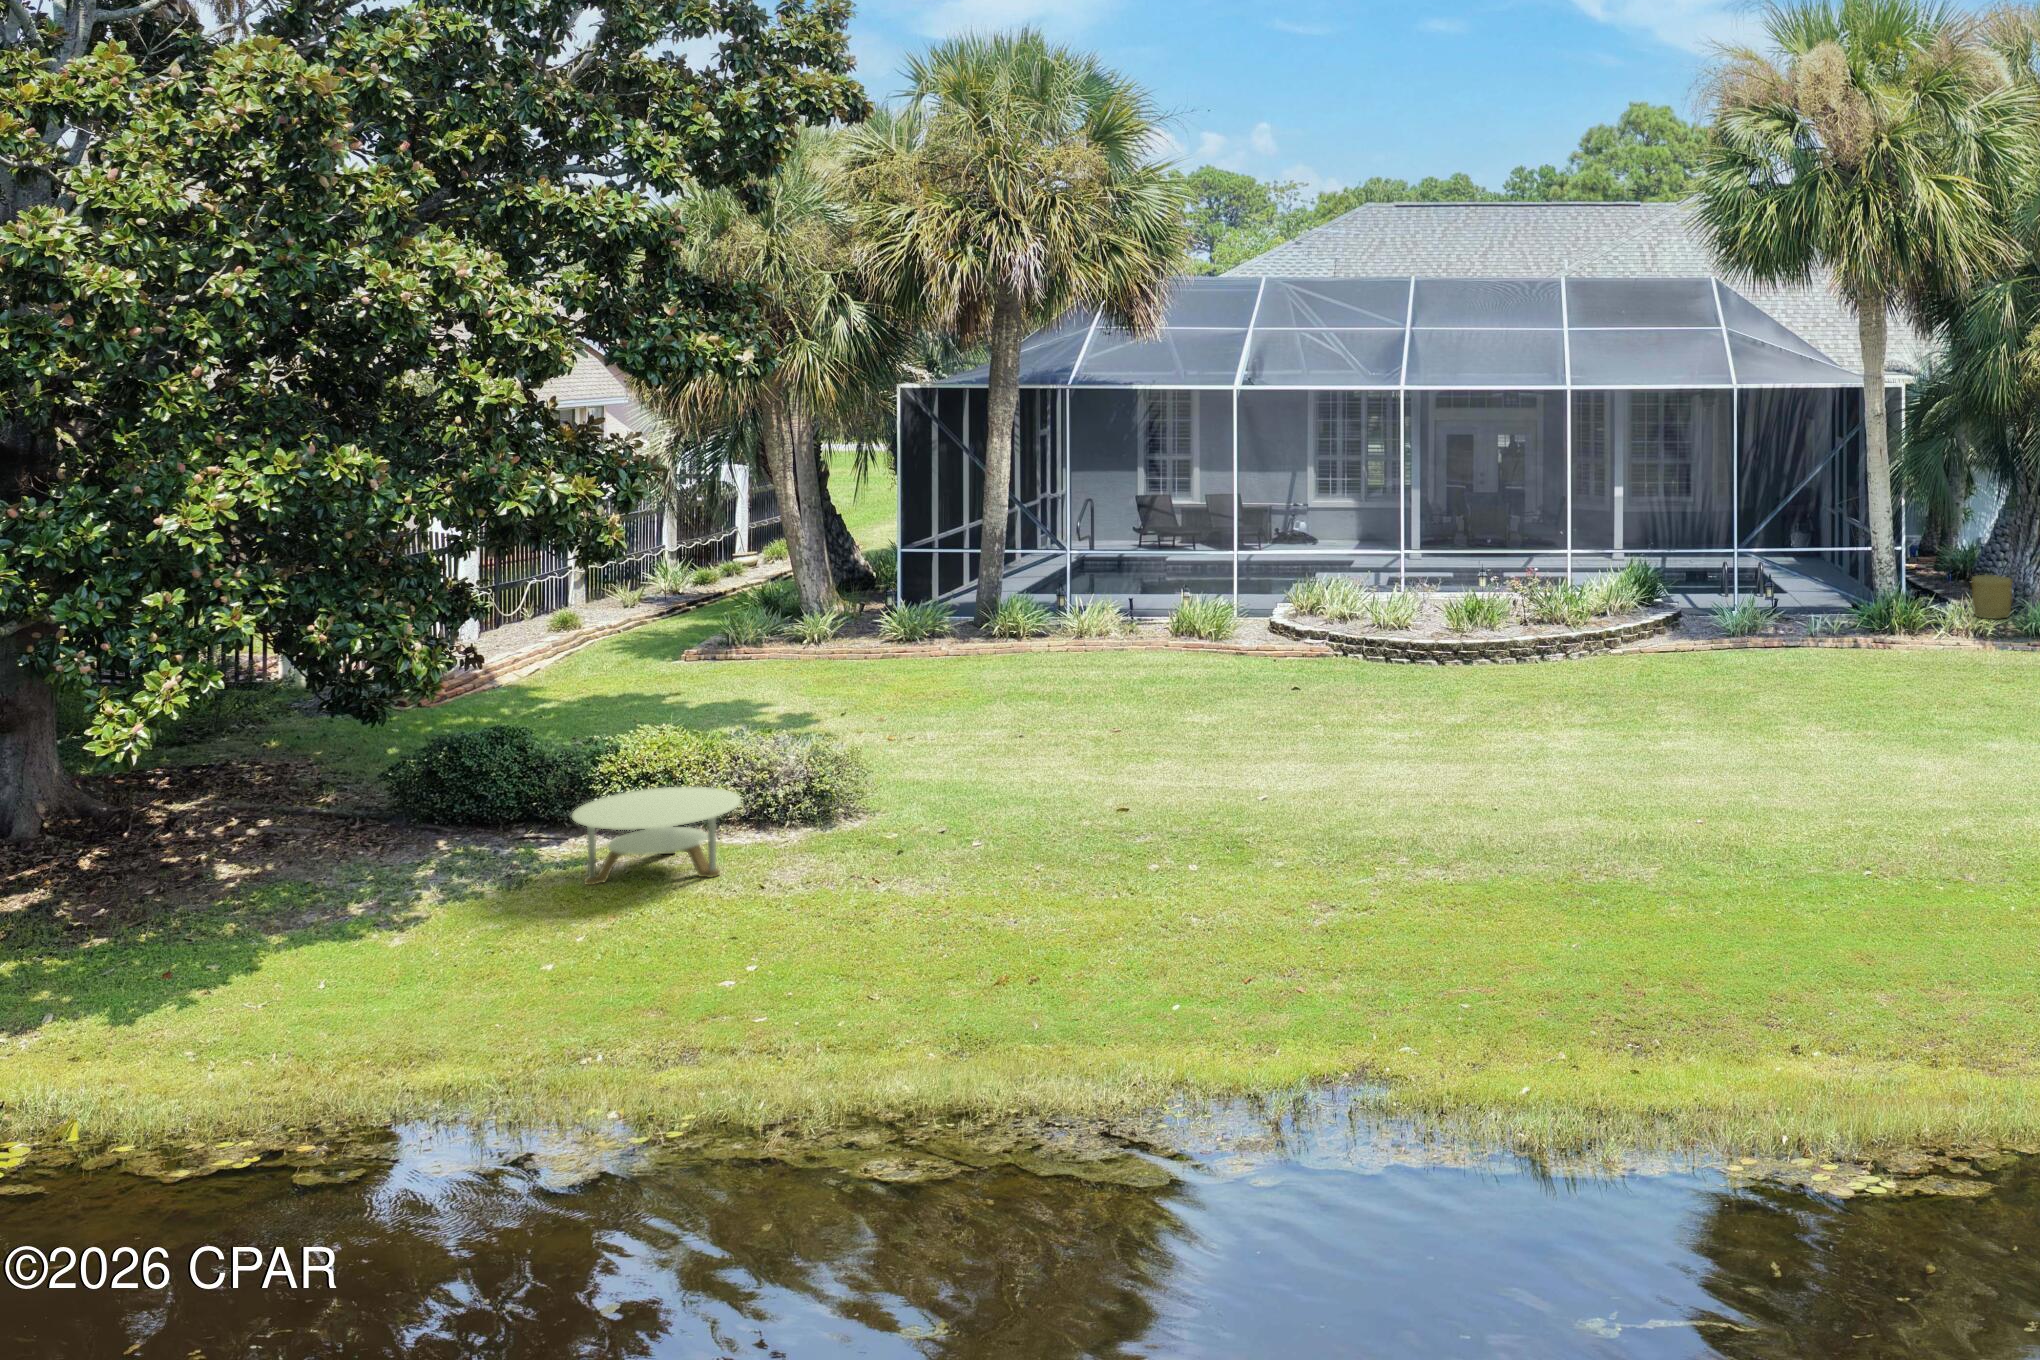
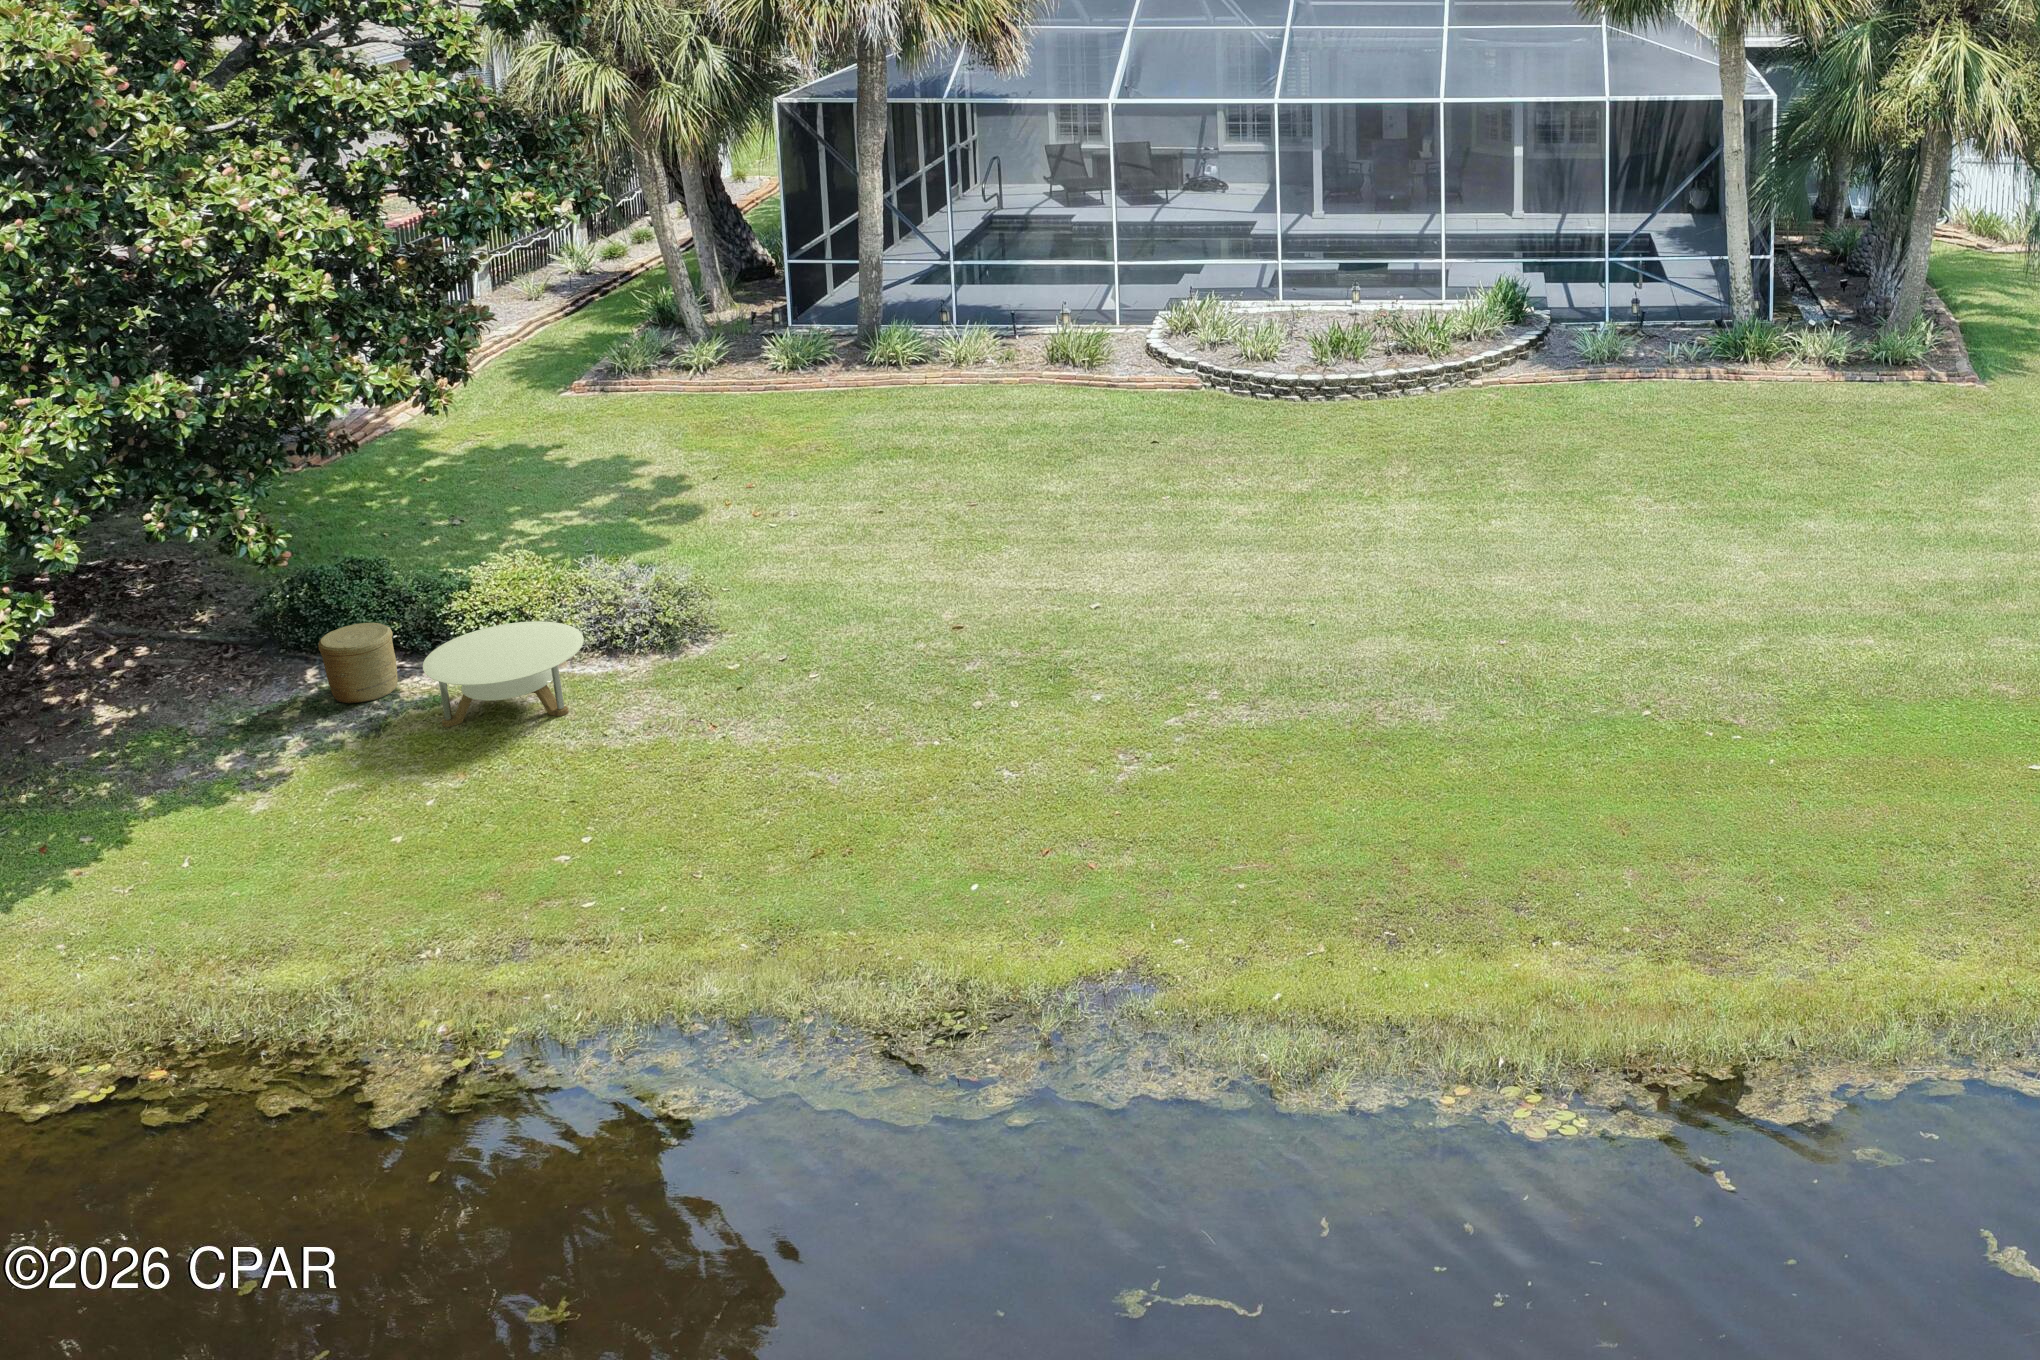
woven basket: present [1972,575,2013,619] -> present [319,623,398,703]

